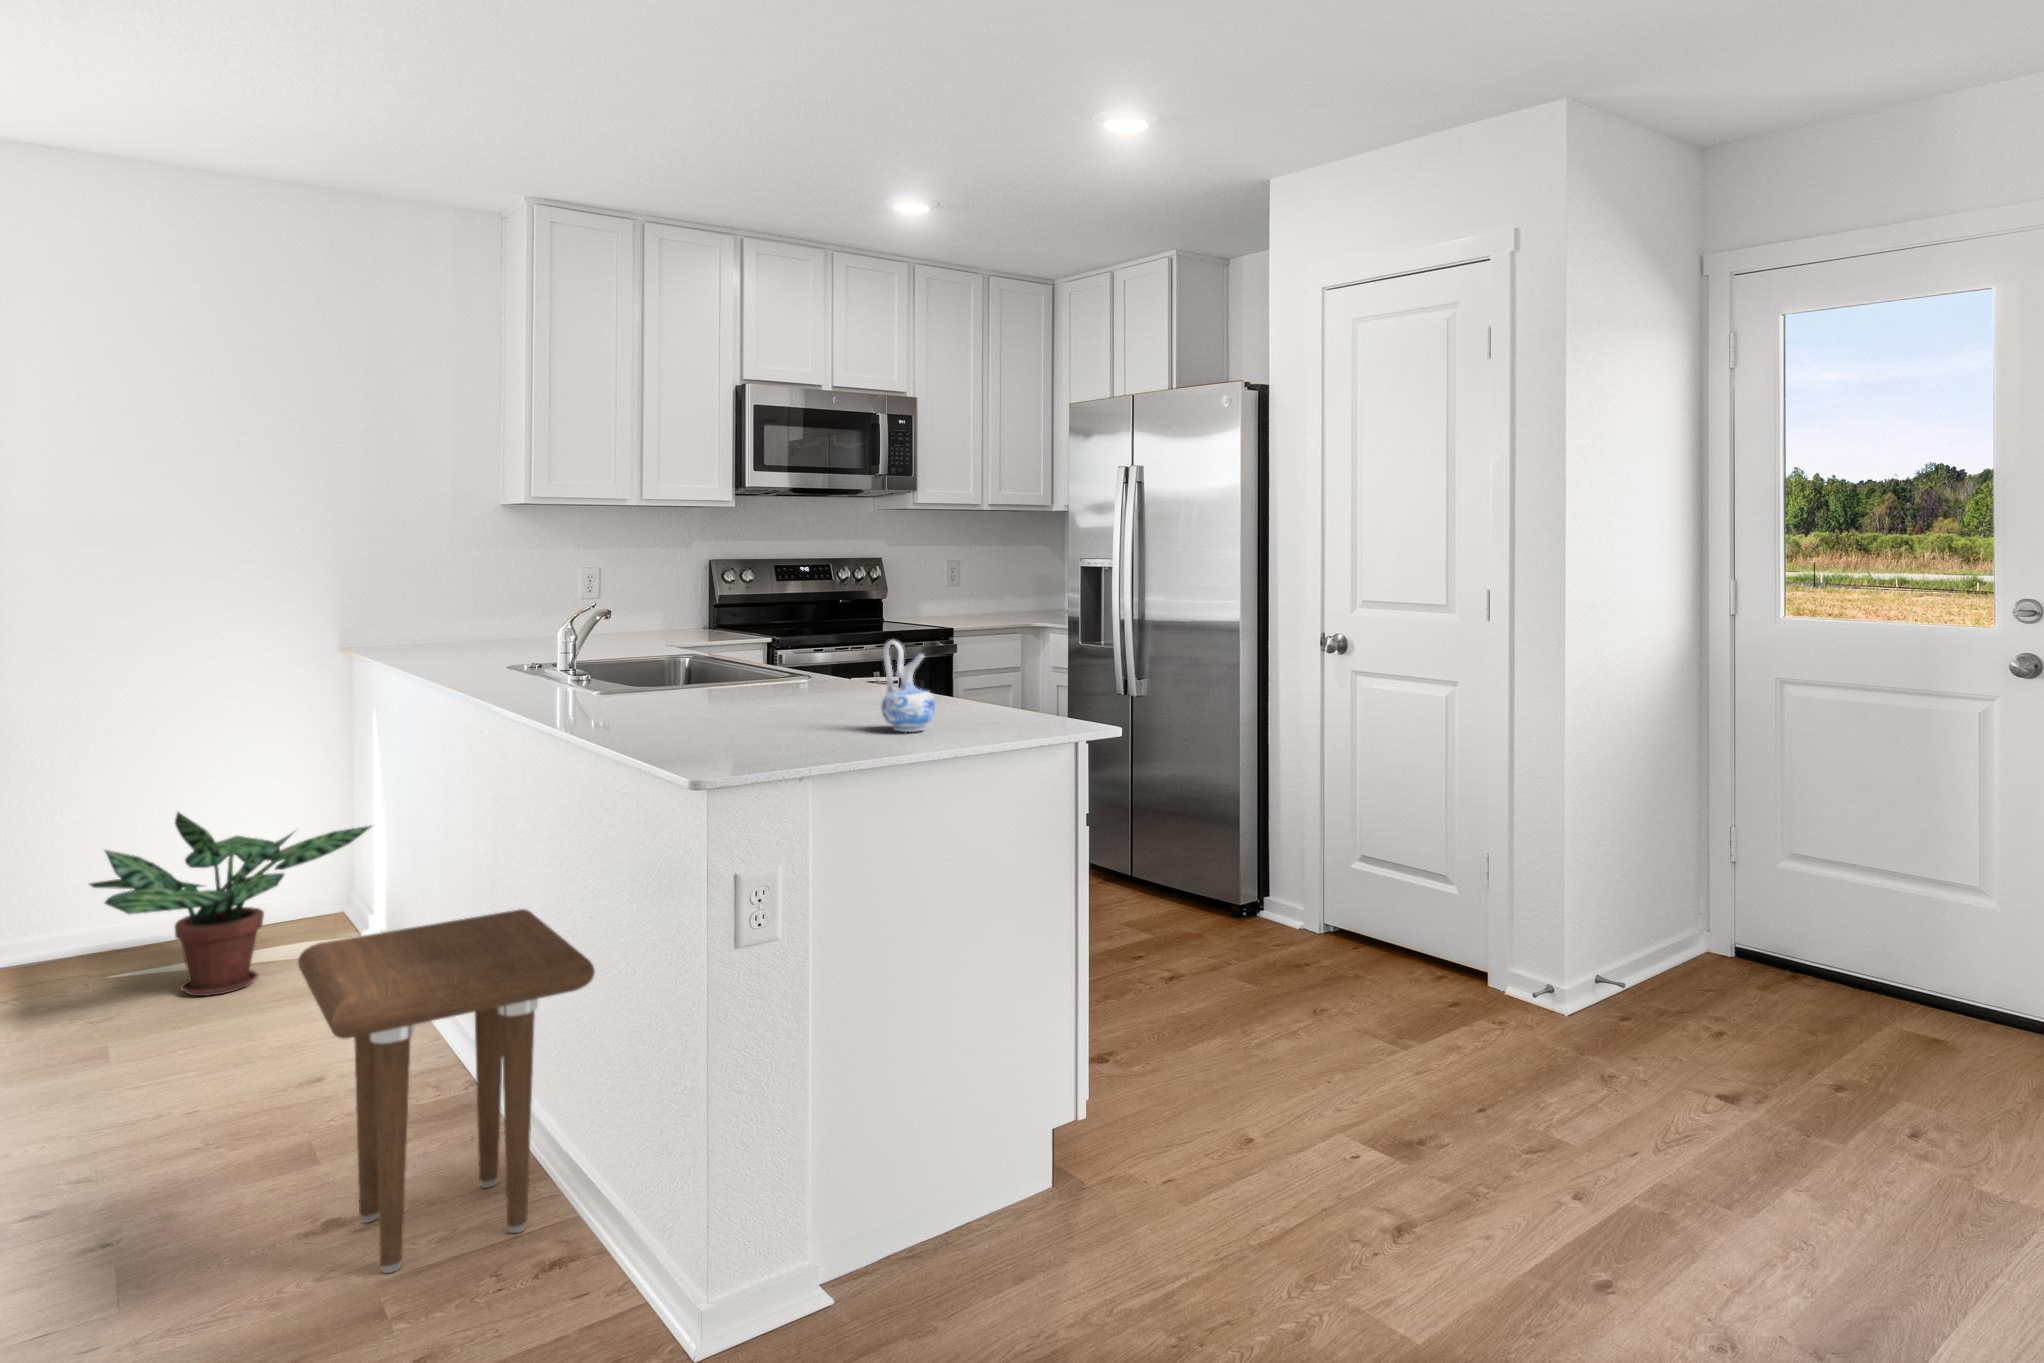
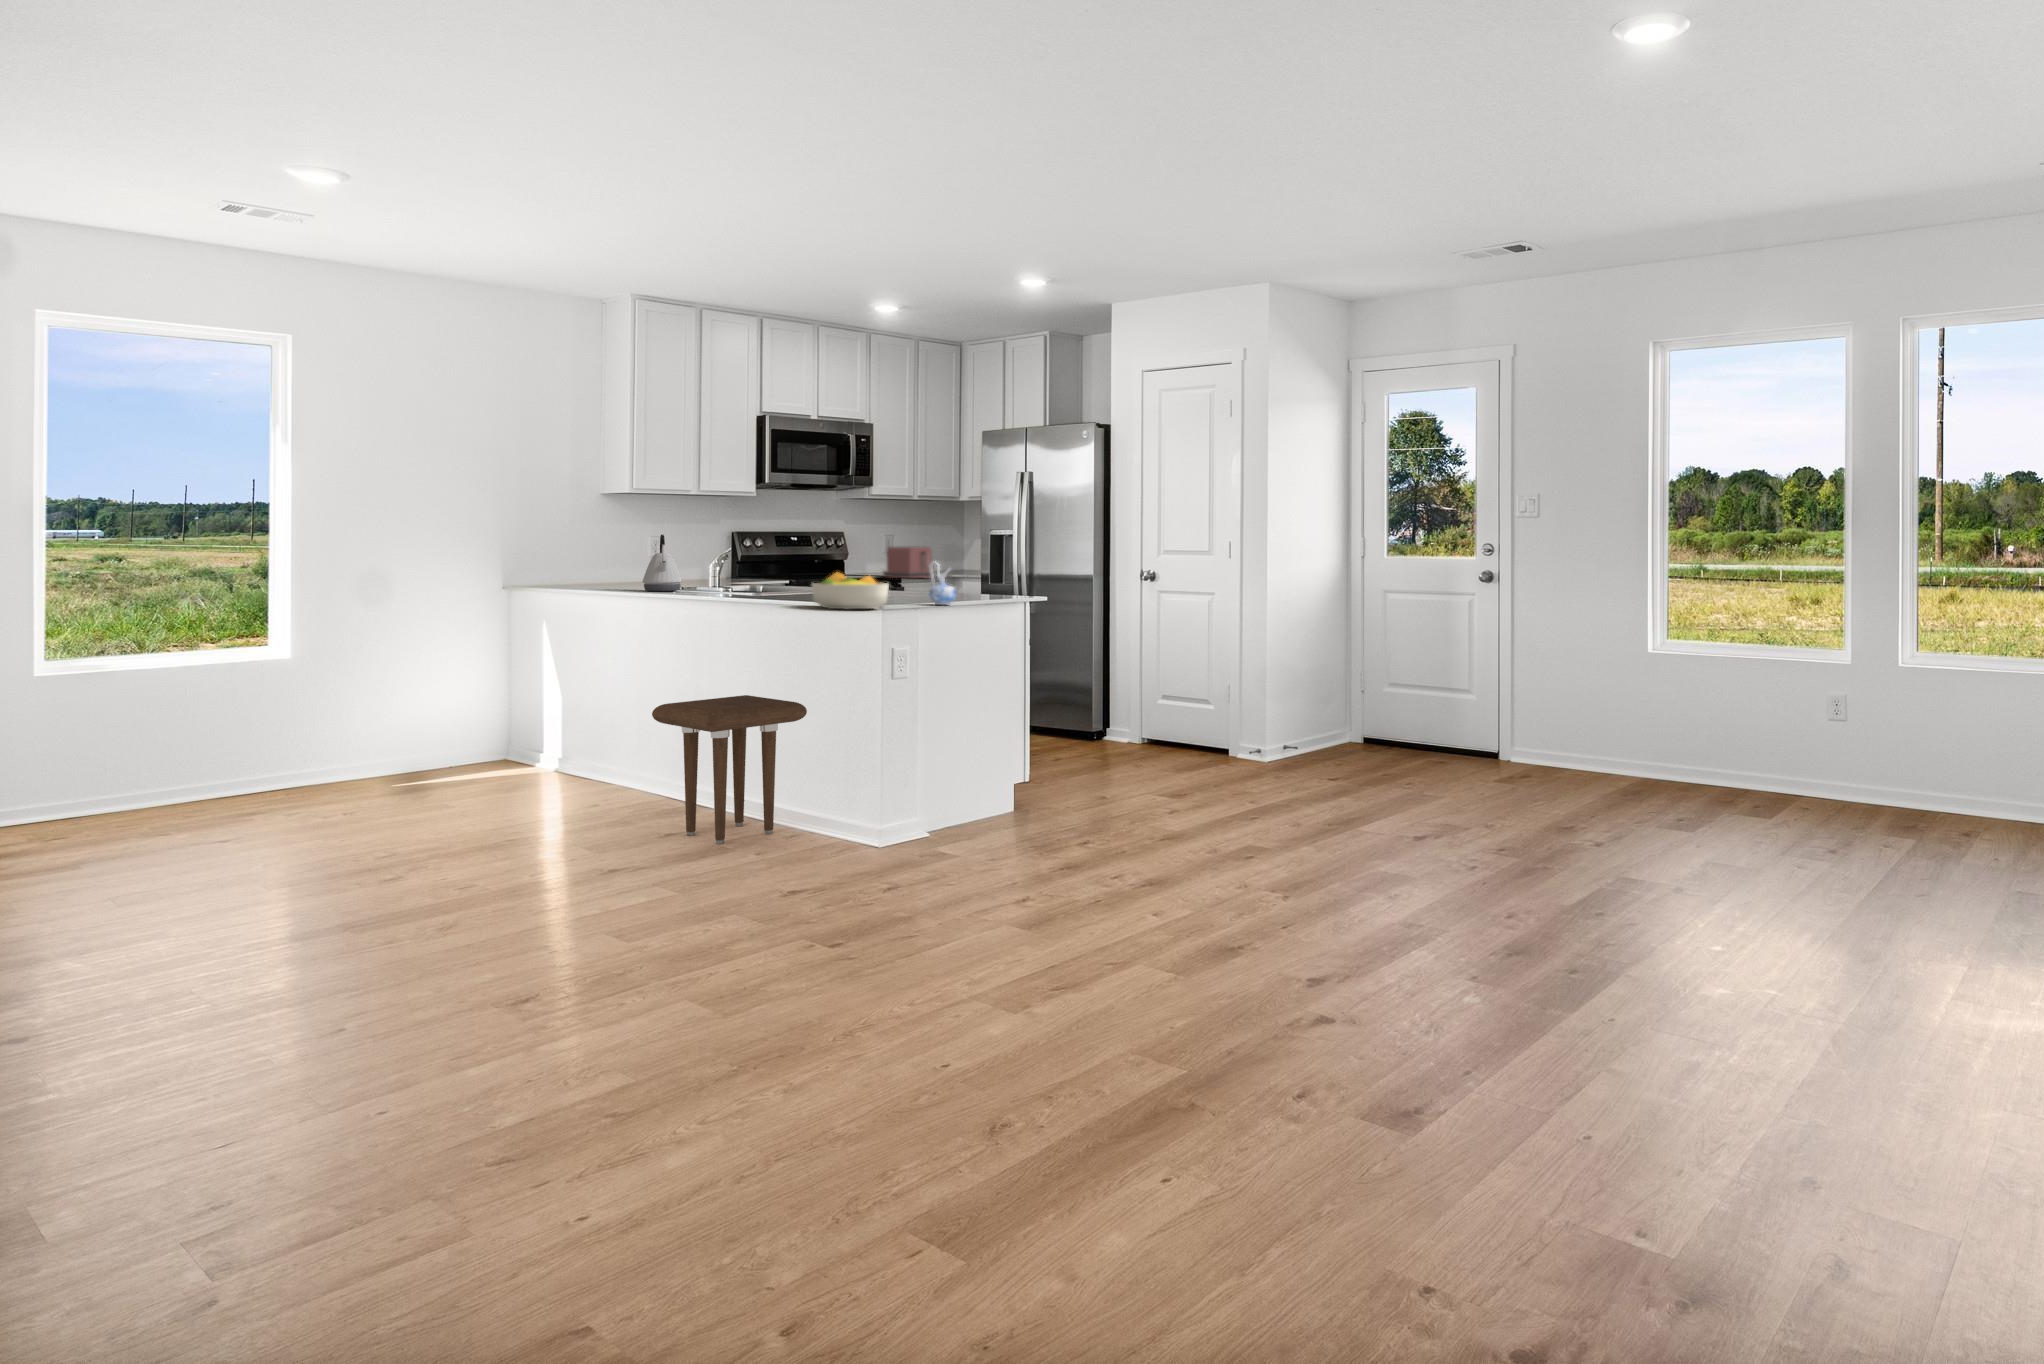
kettle: none [429,576,501,679] -> present [643,535,682,591]
toaster: none [945,577,1016,625] -> present [883,547,933,578]
fruit bowl: none [594,670,749,765] -> present [812,572,889,610]
potted plant: present [90,812,371,996] -> none [383,677,562,788]

